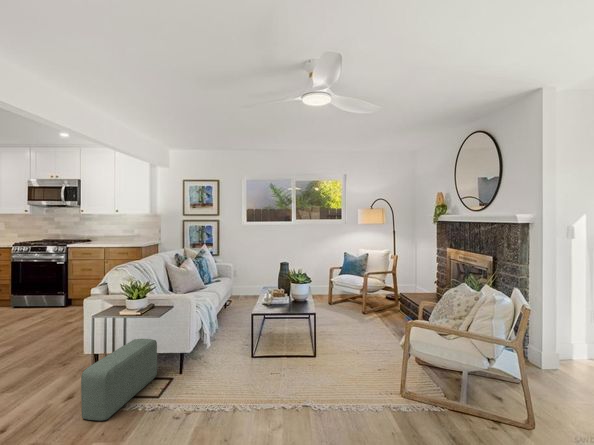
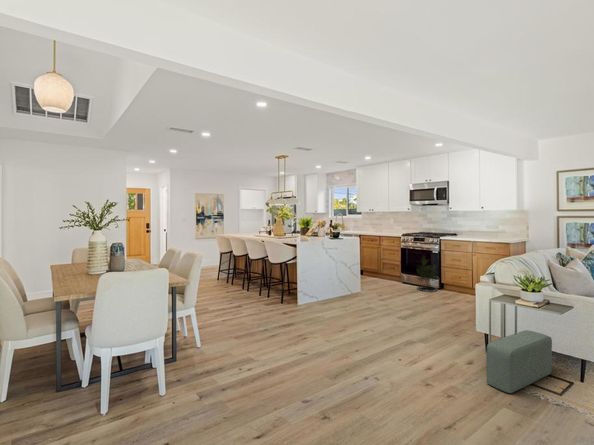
potted tree: none [30,269,65,315] -> present [417,260,438,292]

